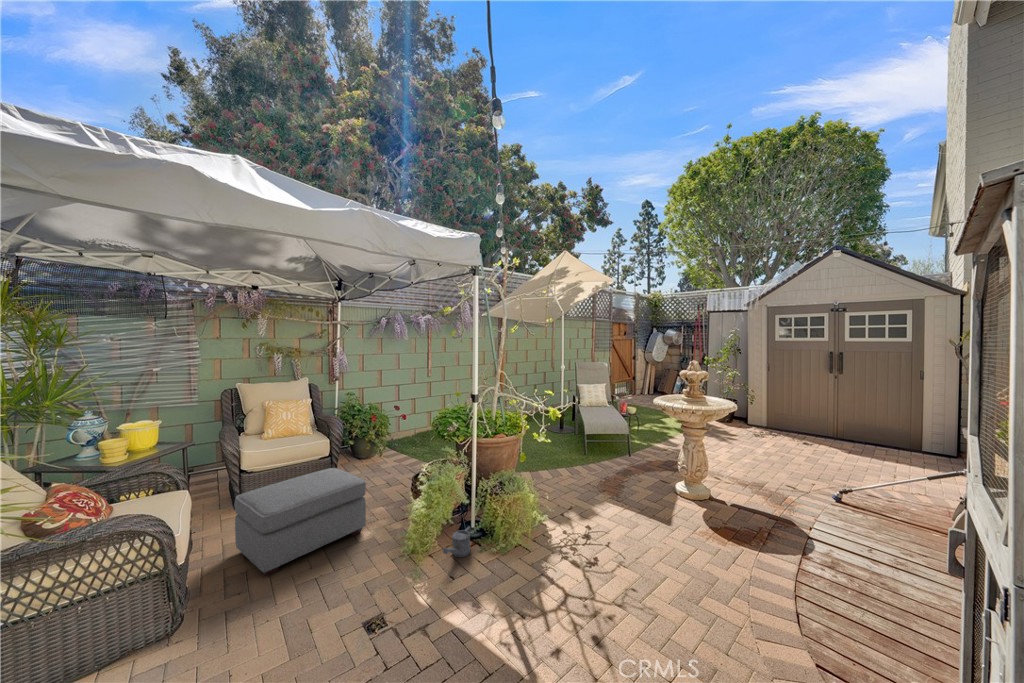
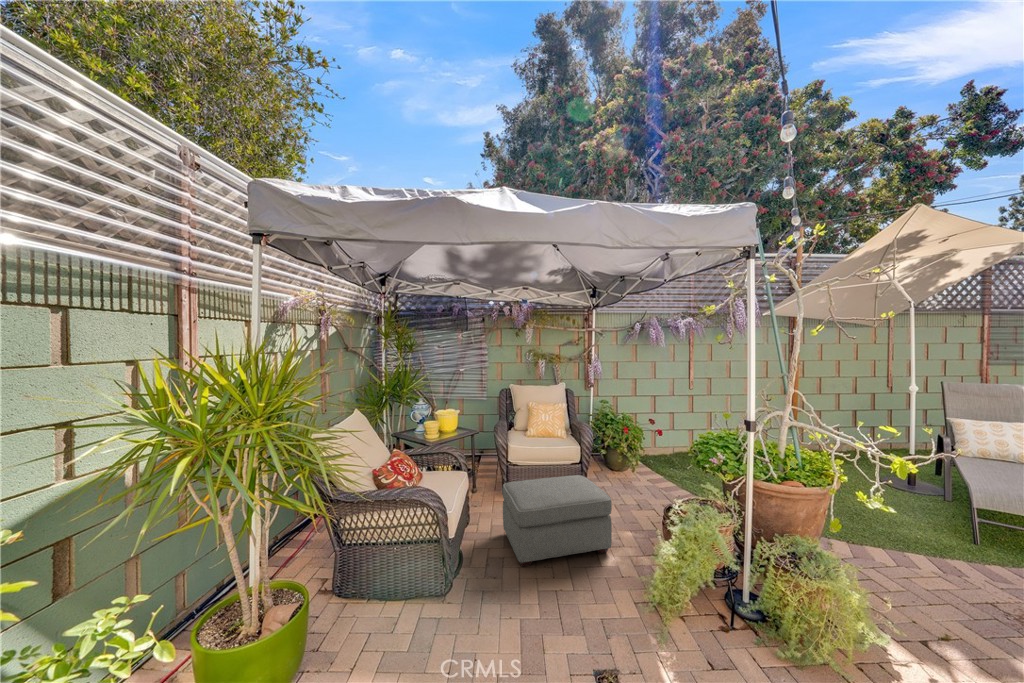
watering can: present [443,527,471,557] -> none [702,598,744,640]

